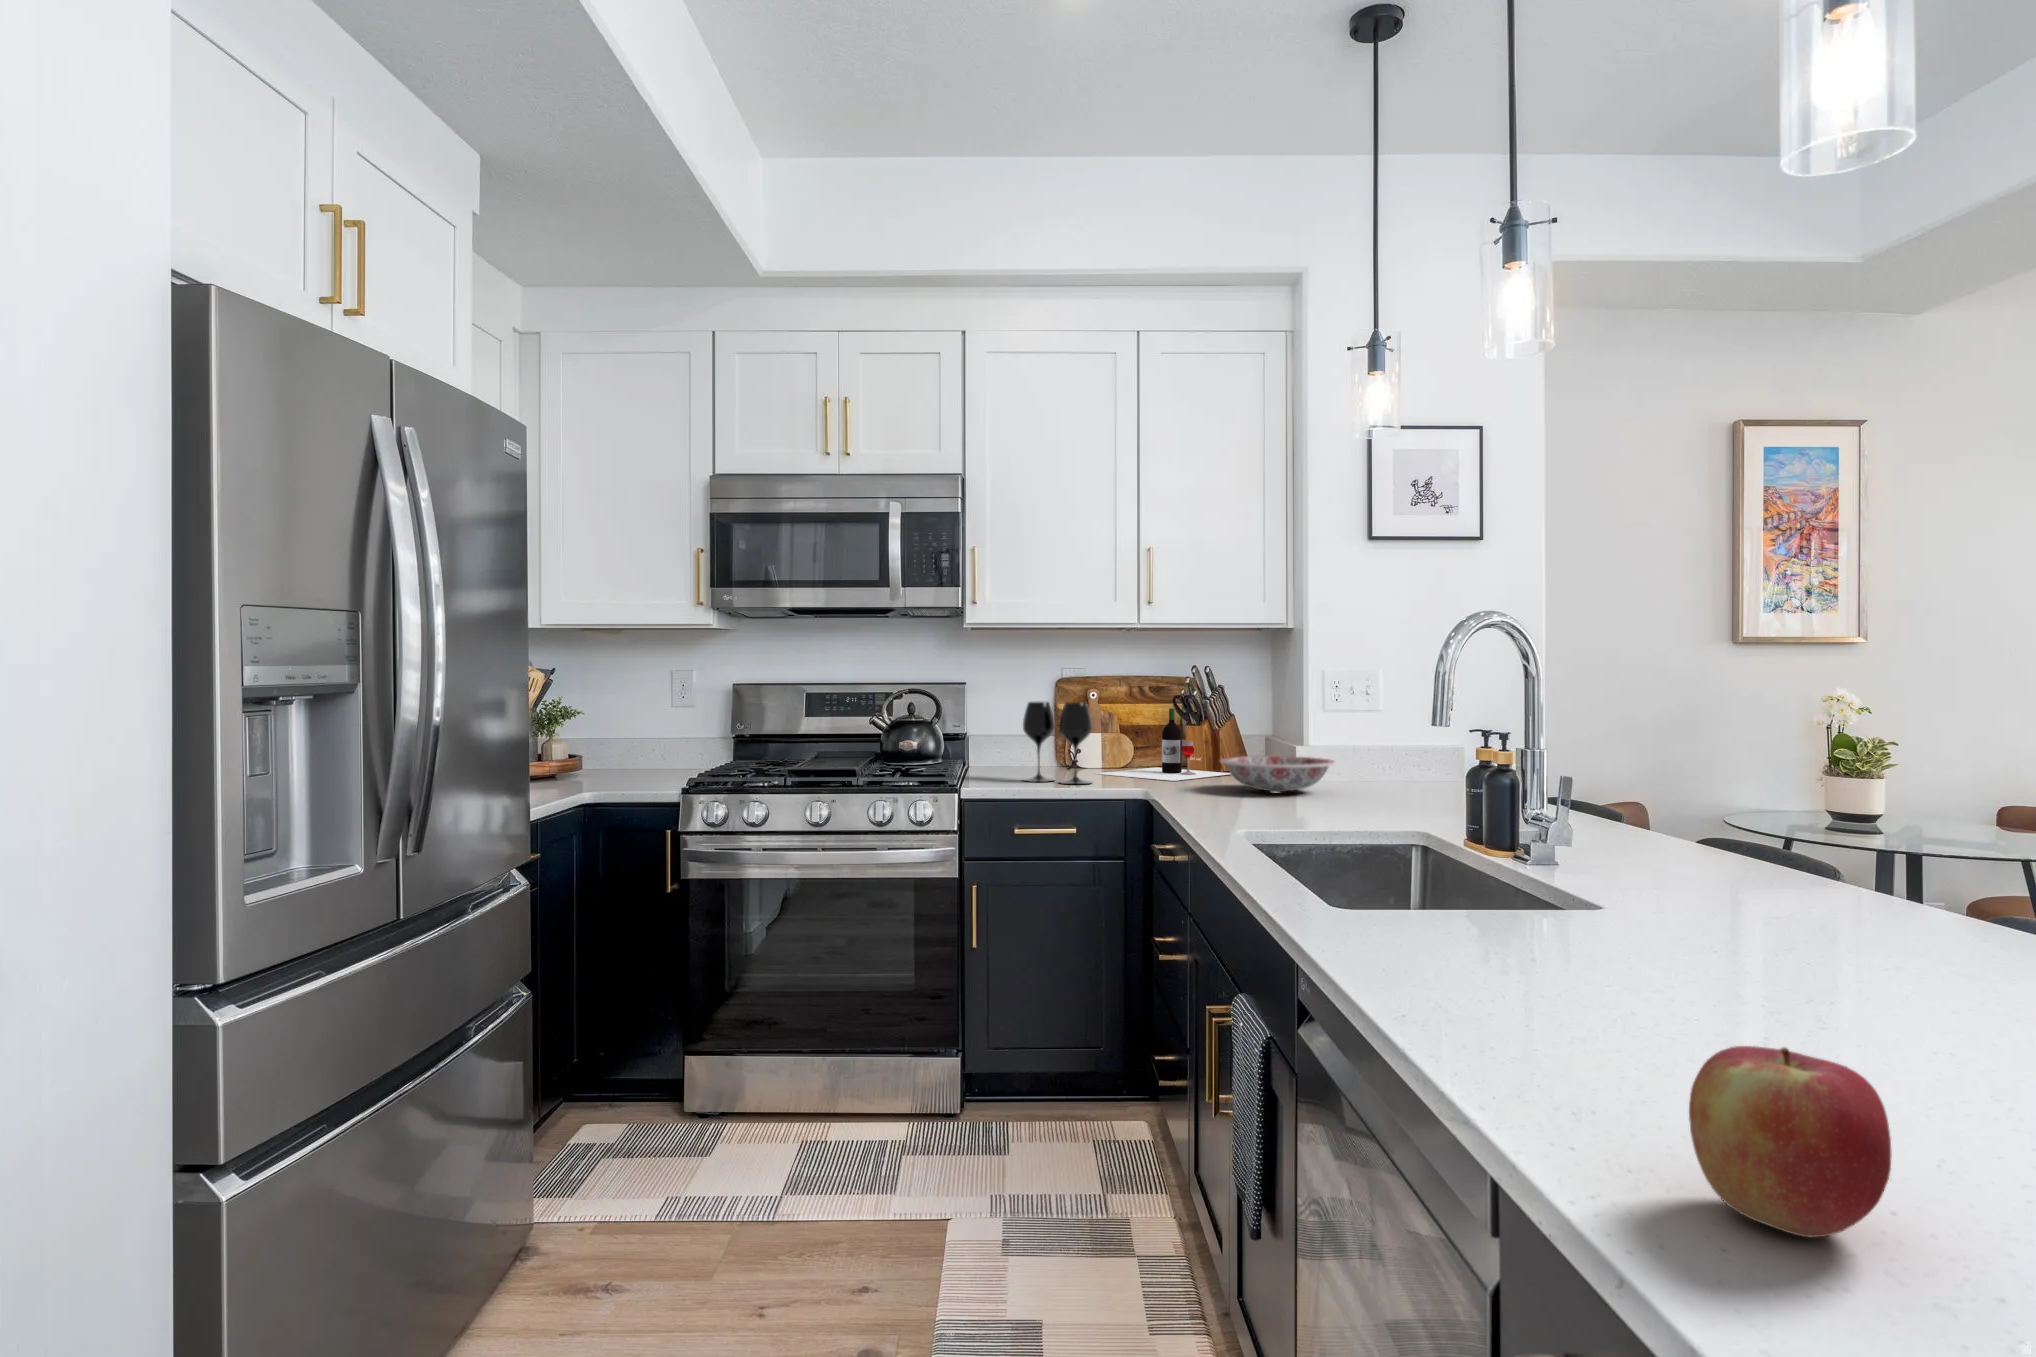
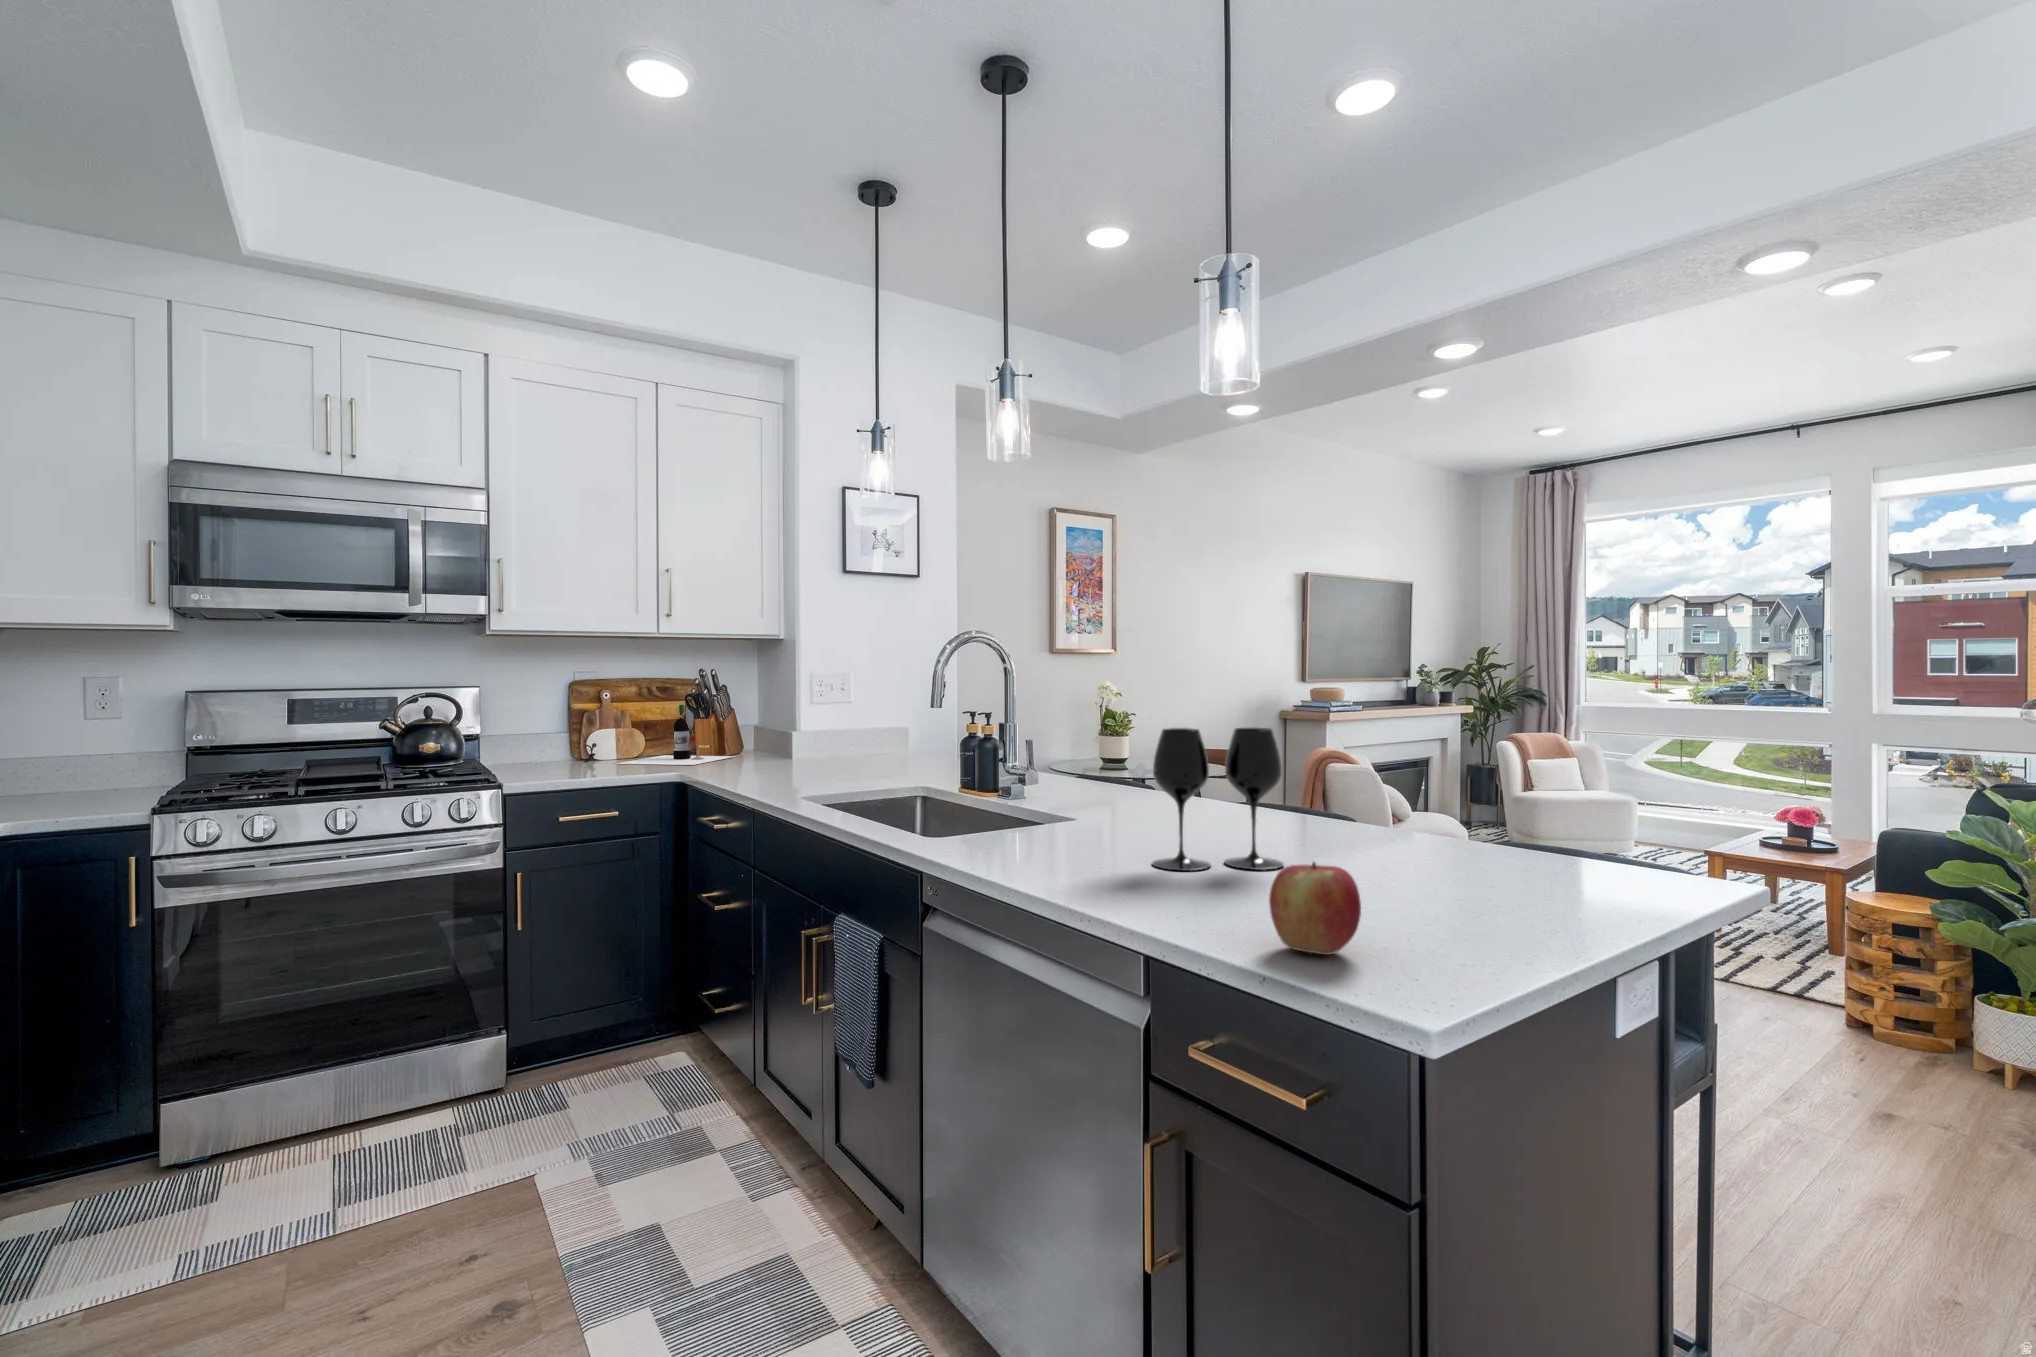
wine glass: present [1023,702,1092,784] -> present [1152,728,1284,871]
ceramic bowl: present [1220,756,1335,792] -> none [740,739,831,768]

